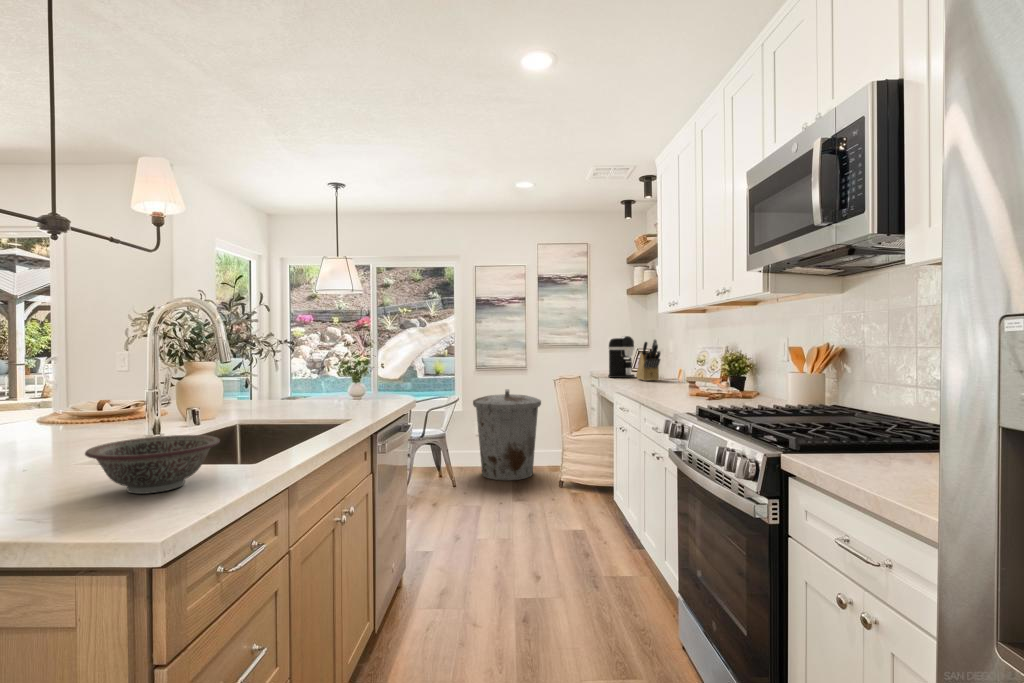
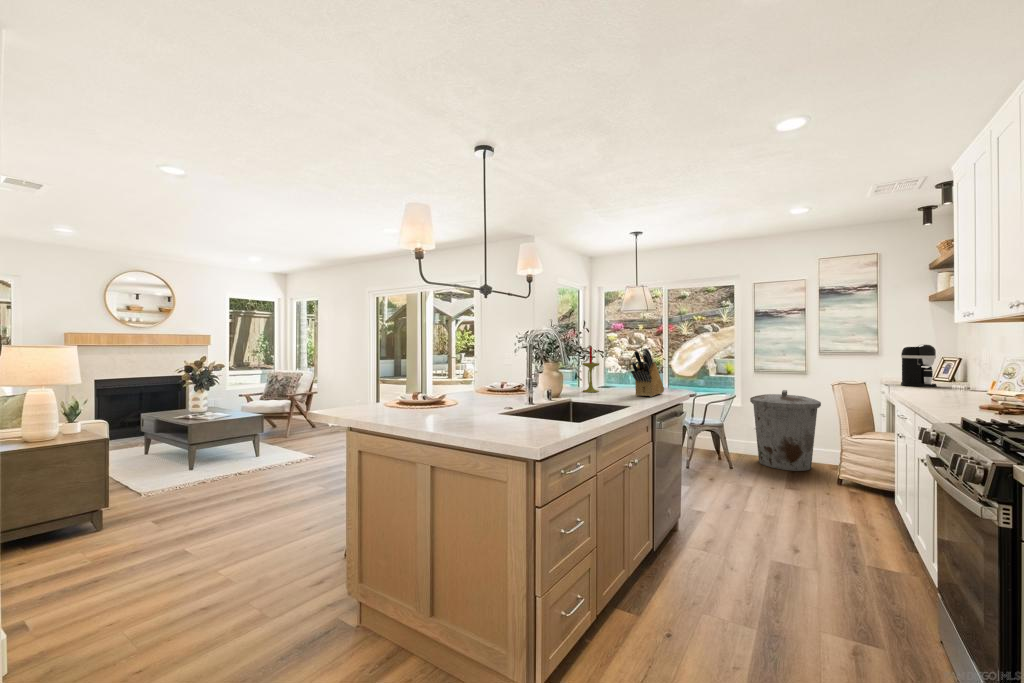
candle: none [256,335,287,408] -> present [582,347,599,392]
knife block: present [636,339,660,381] -> present [631,348,664,397]
decorative bowl: present [85,435,220,494] -> none [507,402,562,429]

